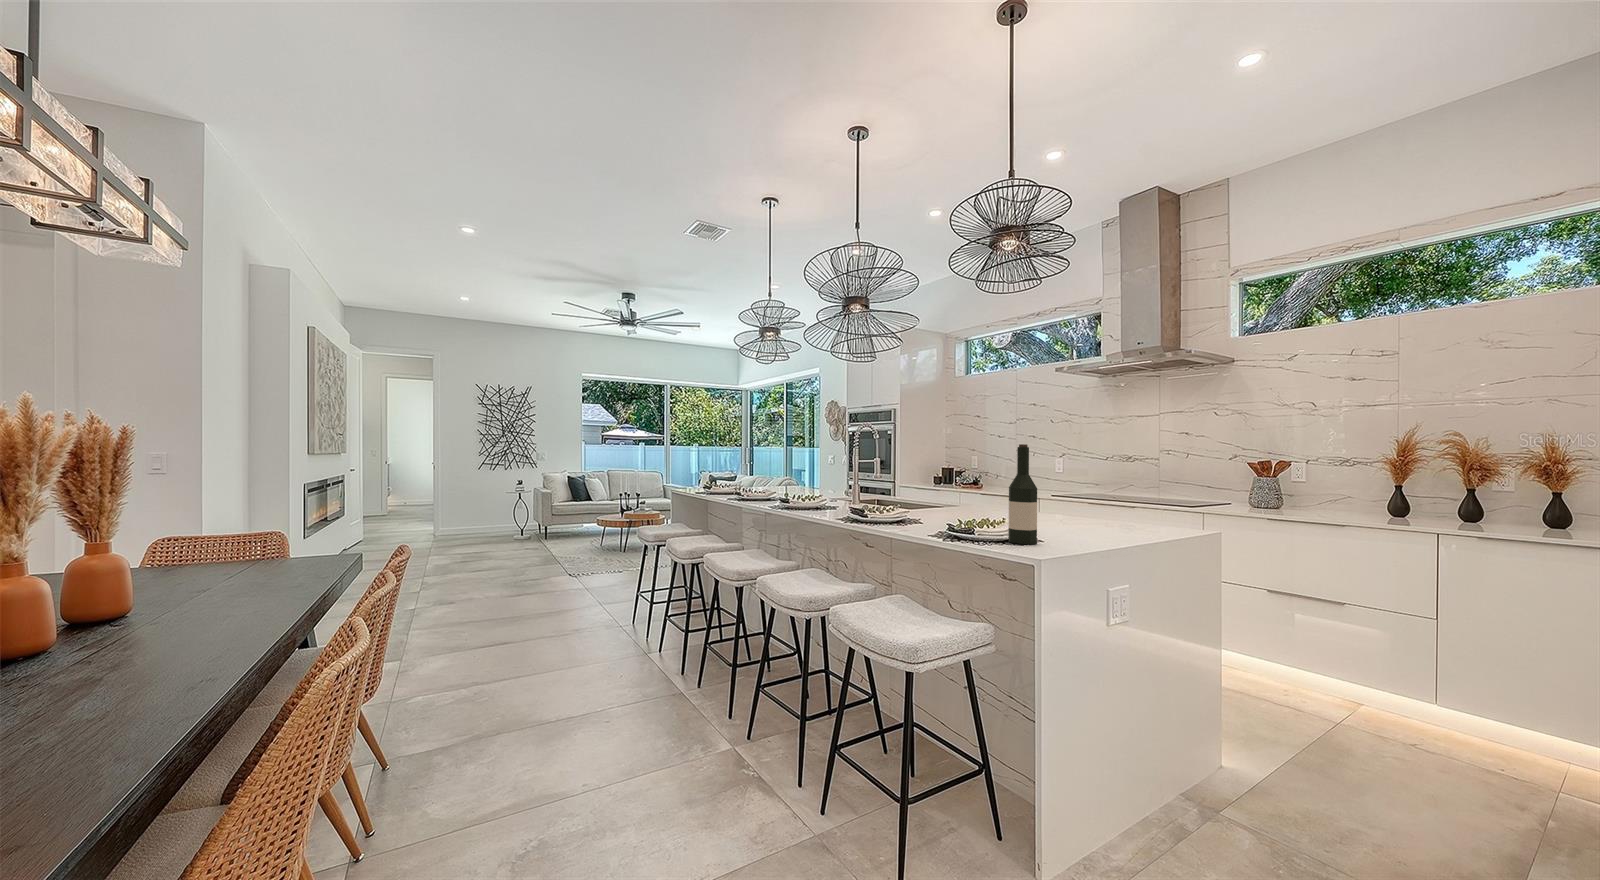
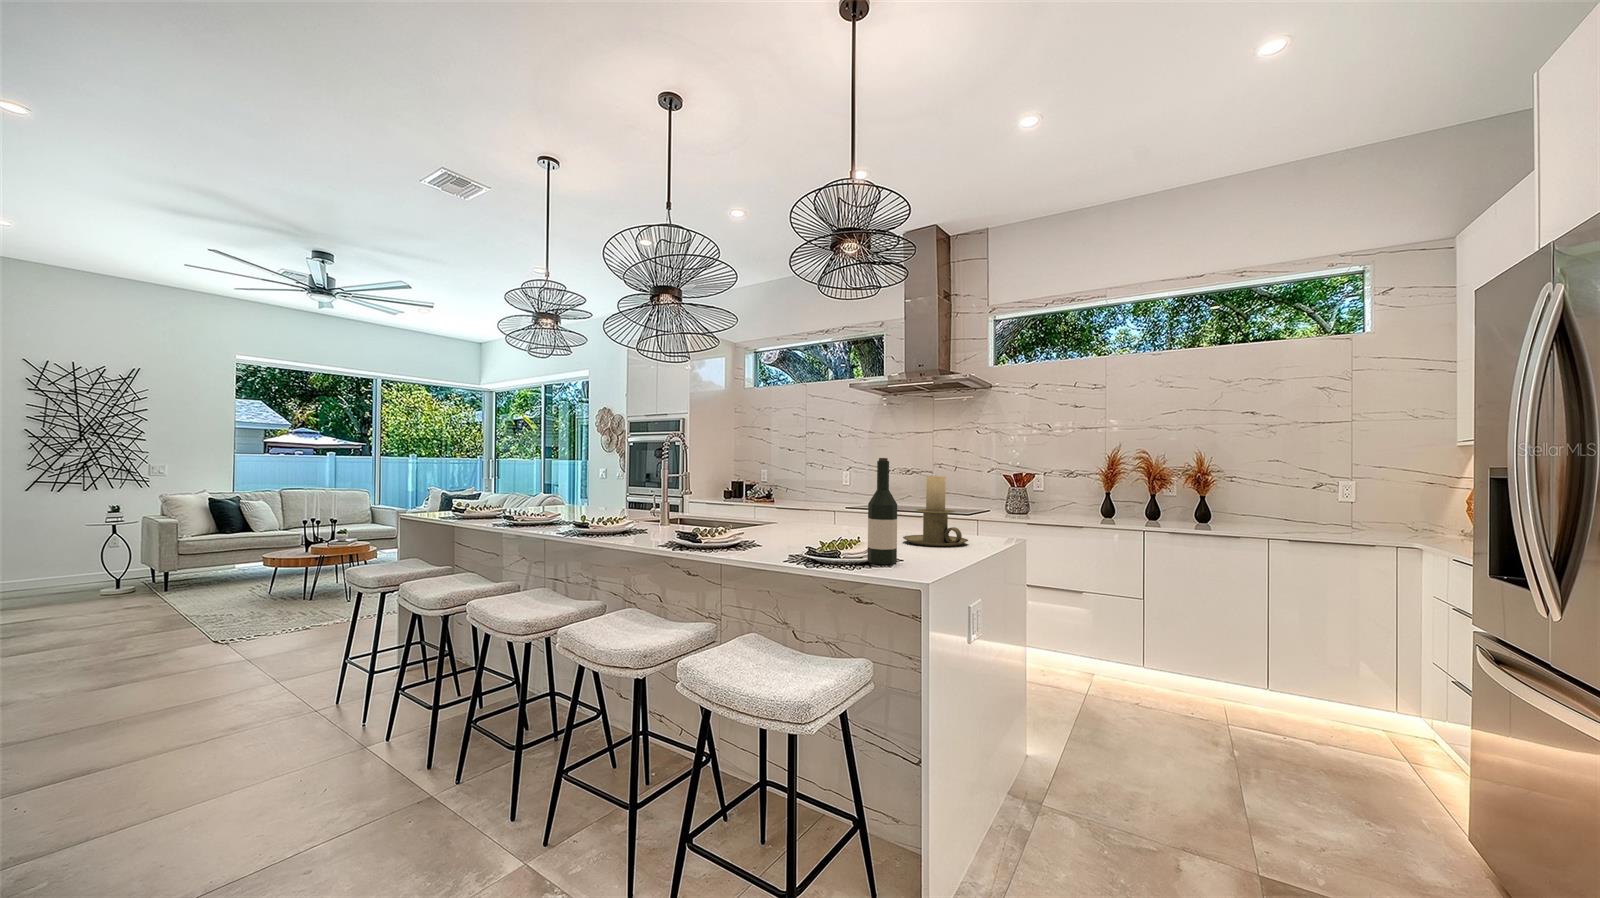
candle holder: none [1070,462,1144,534] -> present [903,476,968,546]

